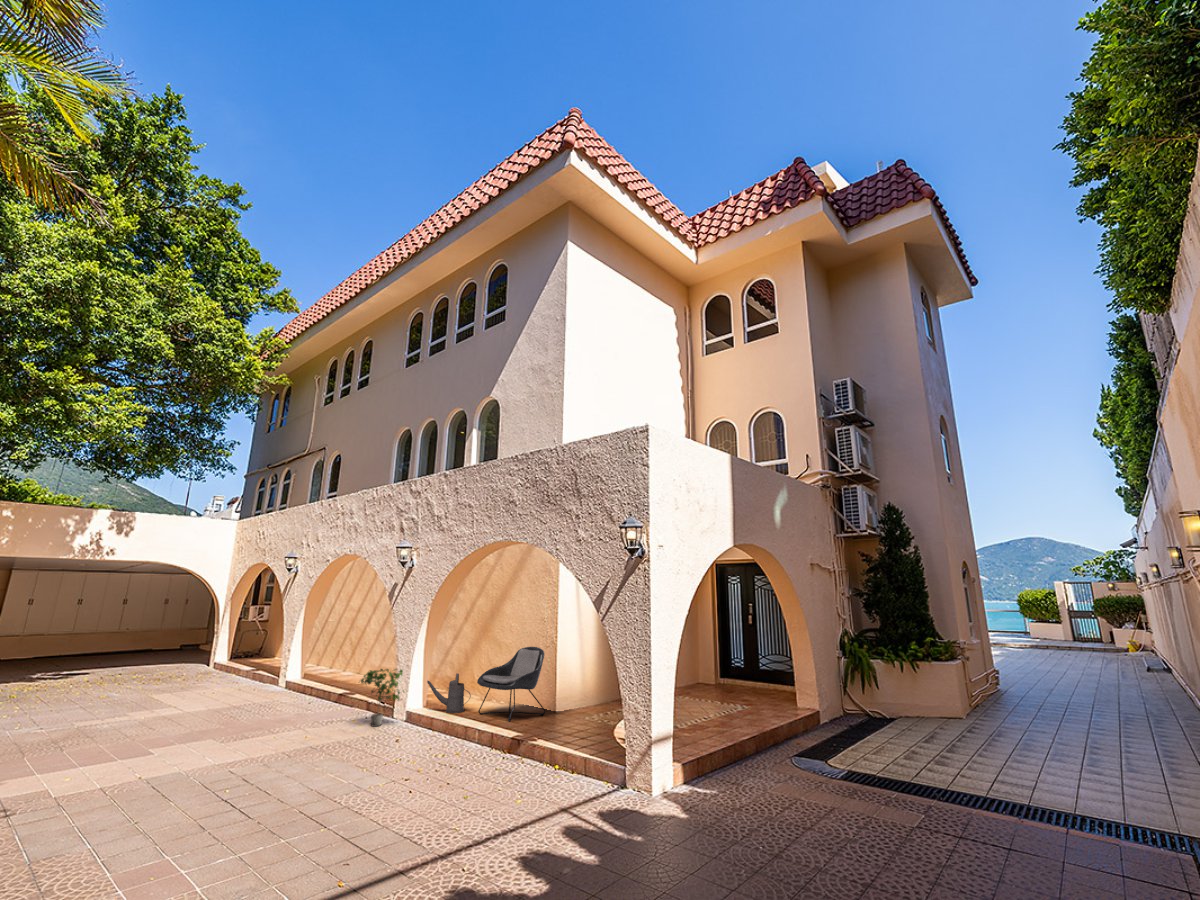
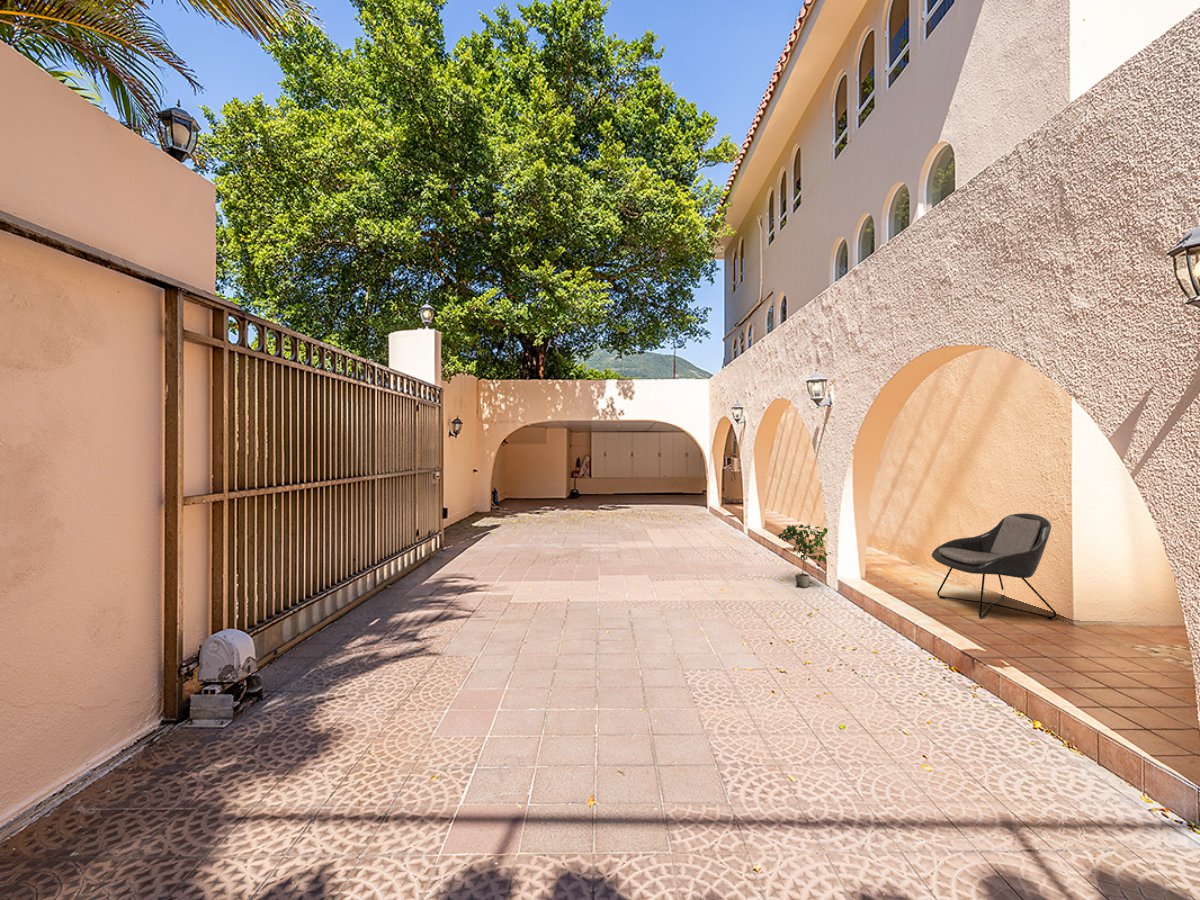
watering can: present [427,673,471,713] -> none [864,540,928,590]

